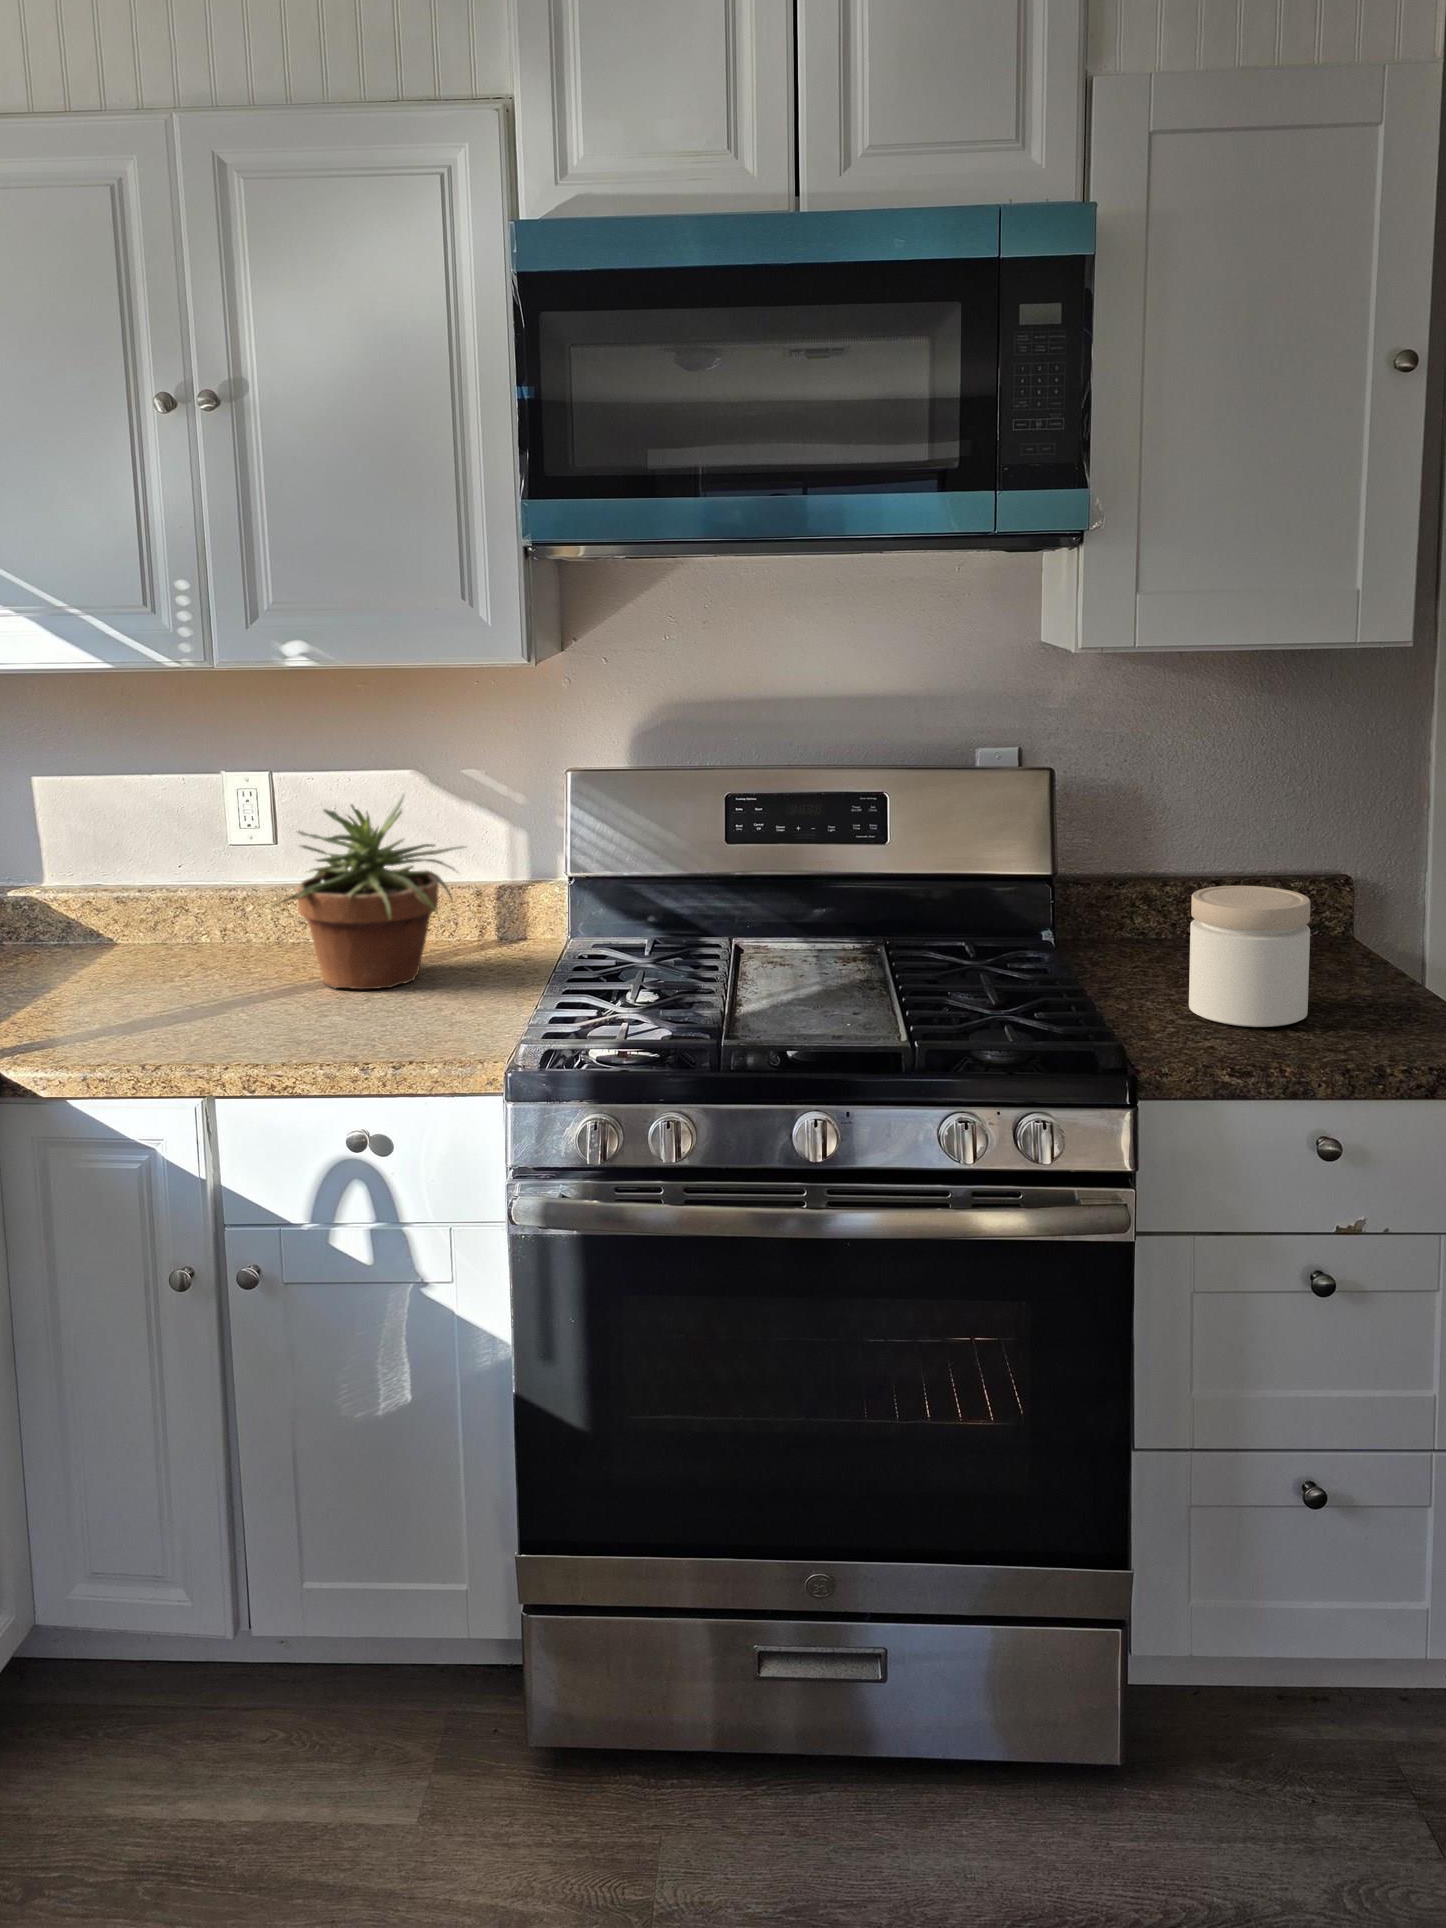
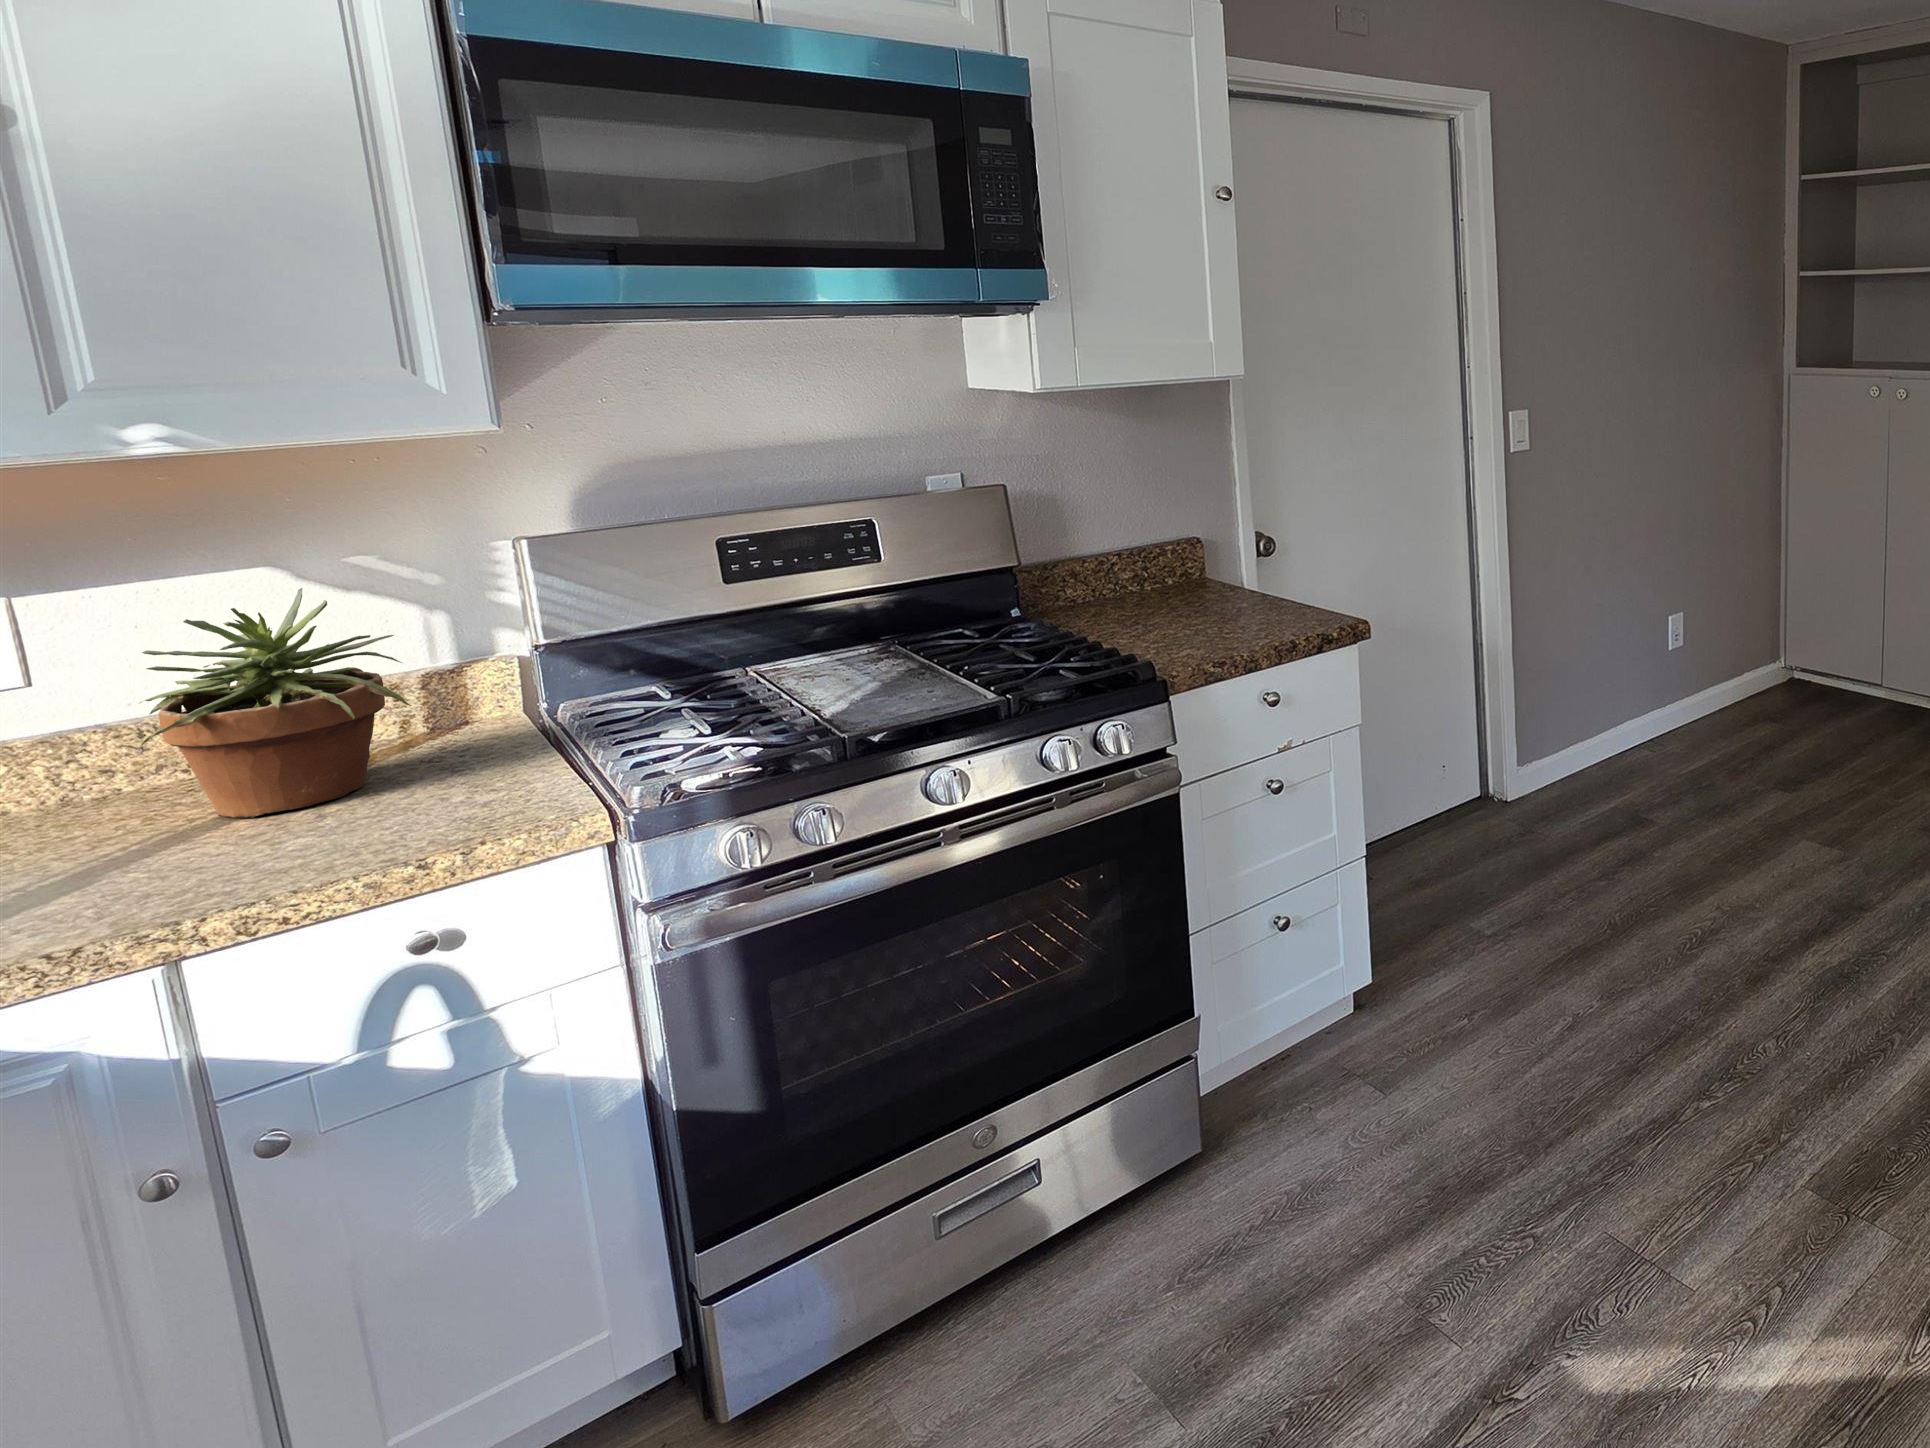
jar: present [1189,886,1310,1027] -> none [1142,545,1227,639]

